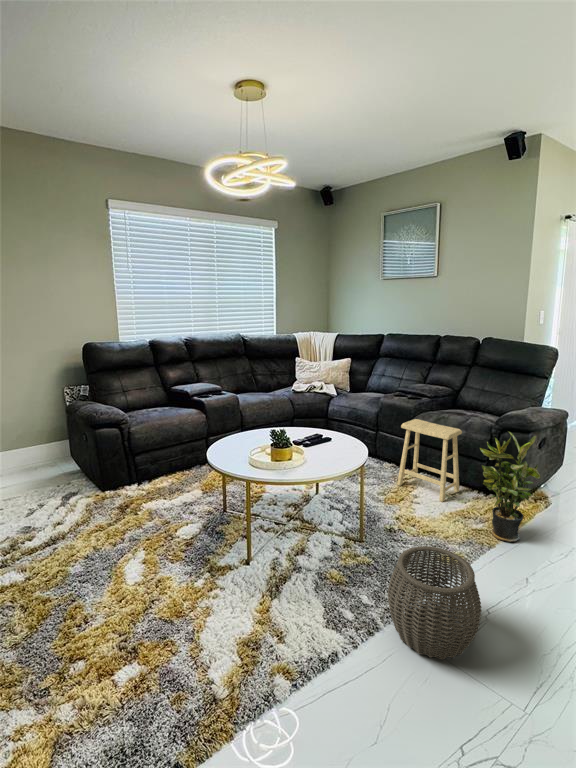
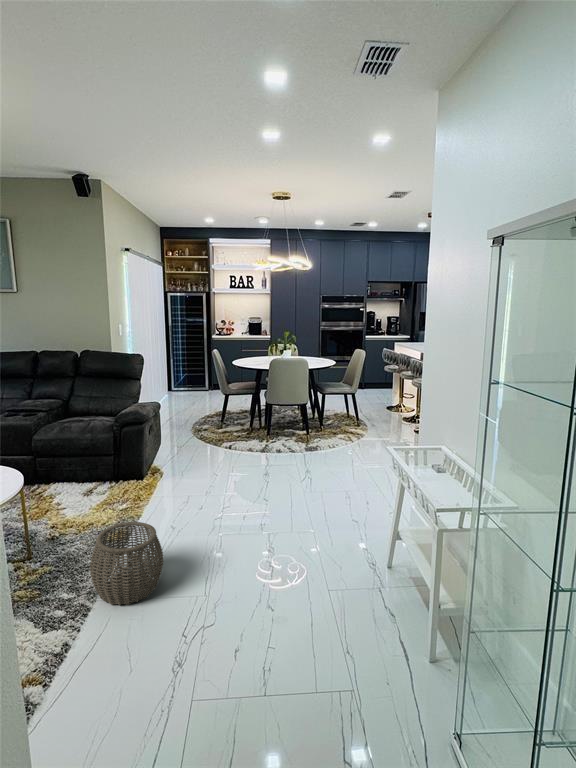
footstool: present [397,419,462,502] -> none [31,433,95,502]
potted plant: present [480,432,540,542] -> none [118,423,162,510]

